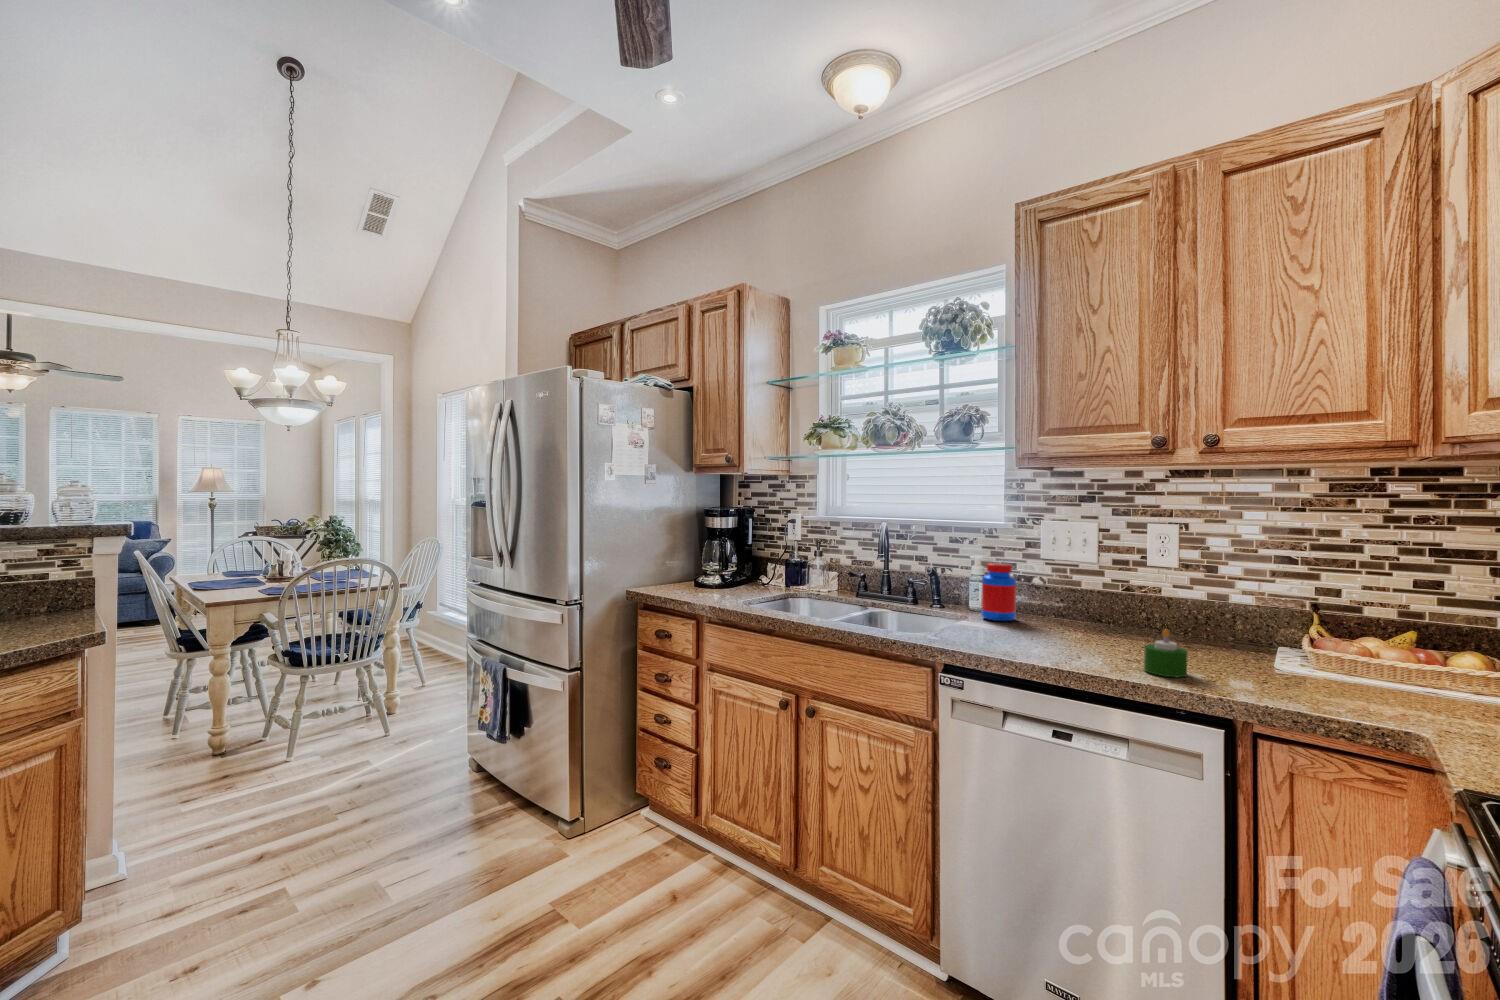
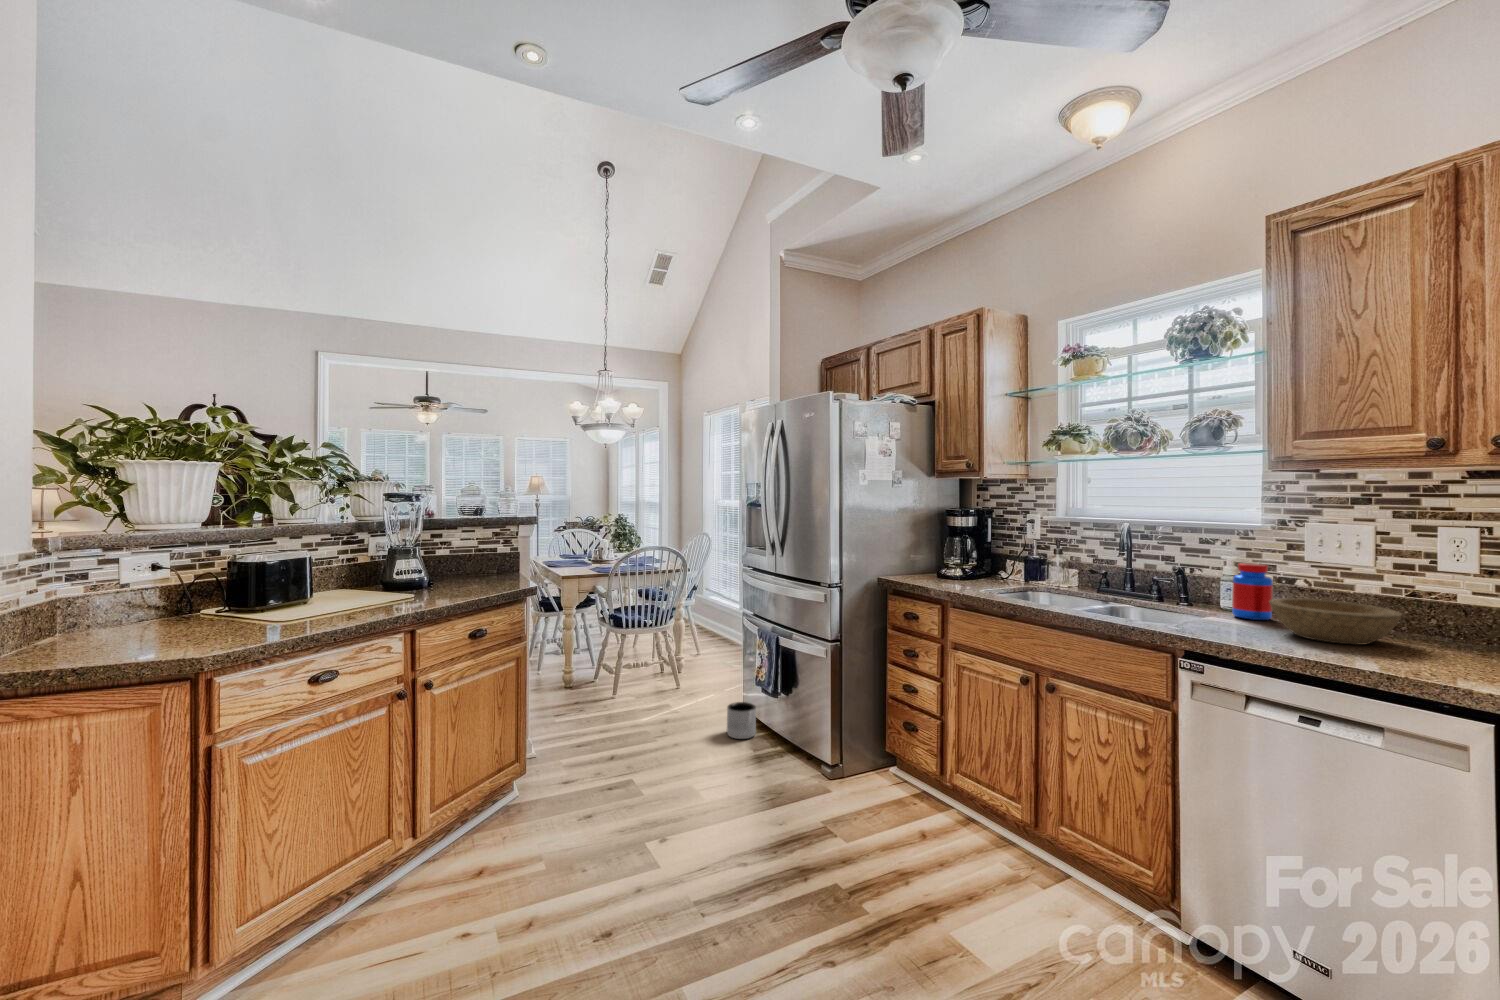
bowl: none [1017,599,1128,646] -> present [1269,598,1402,645]
candle: present [1144,629,1187,677] -> none [1410,627,1463,675]
planter: none [439,751,479,800] -> present [727,702,756,739]

